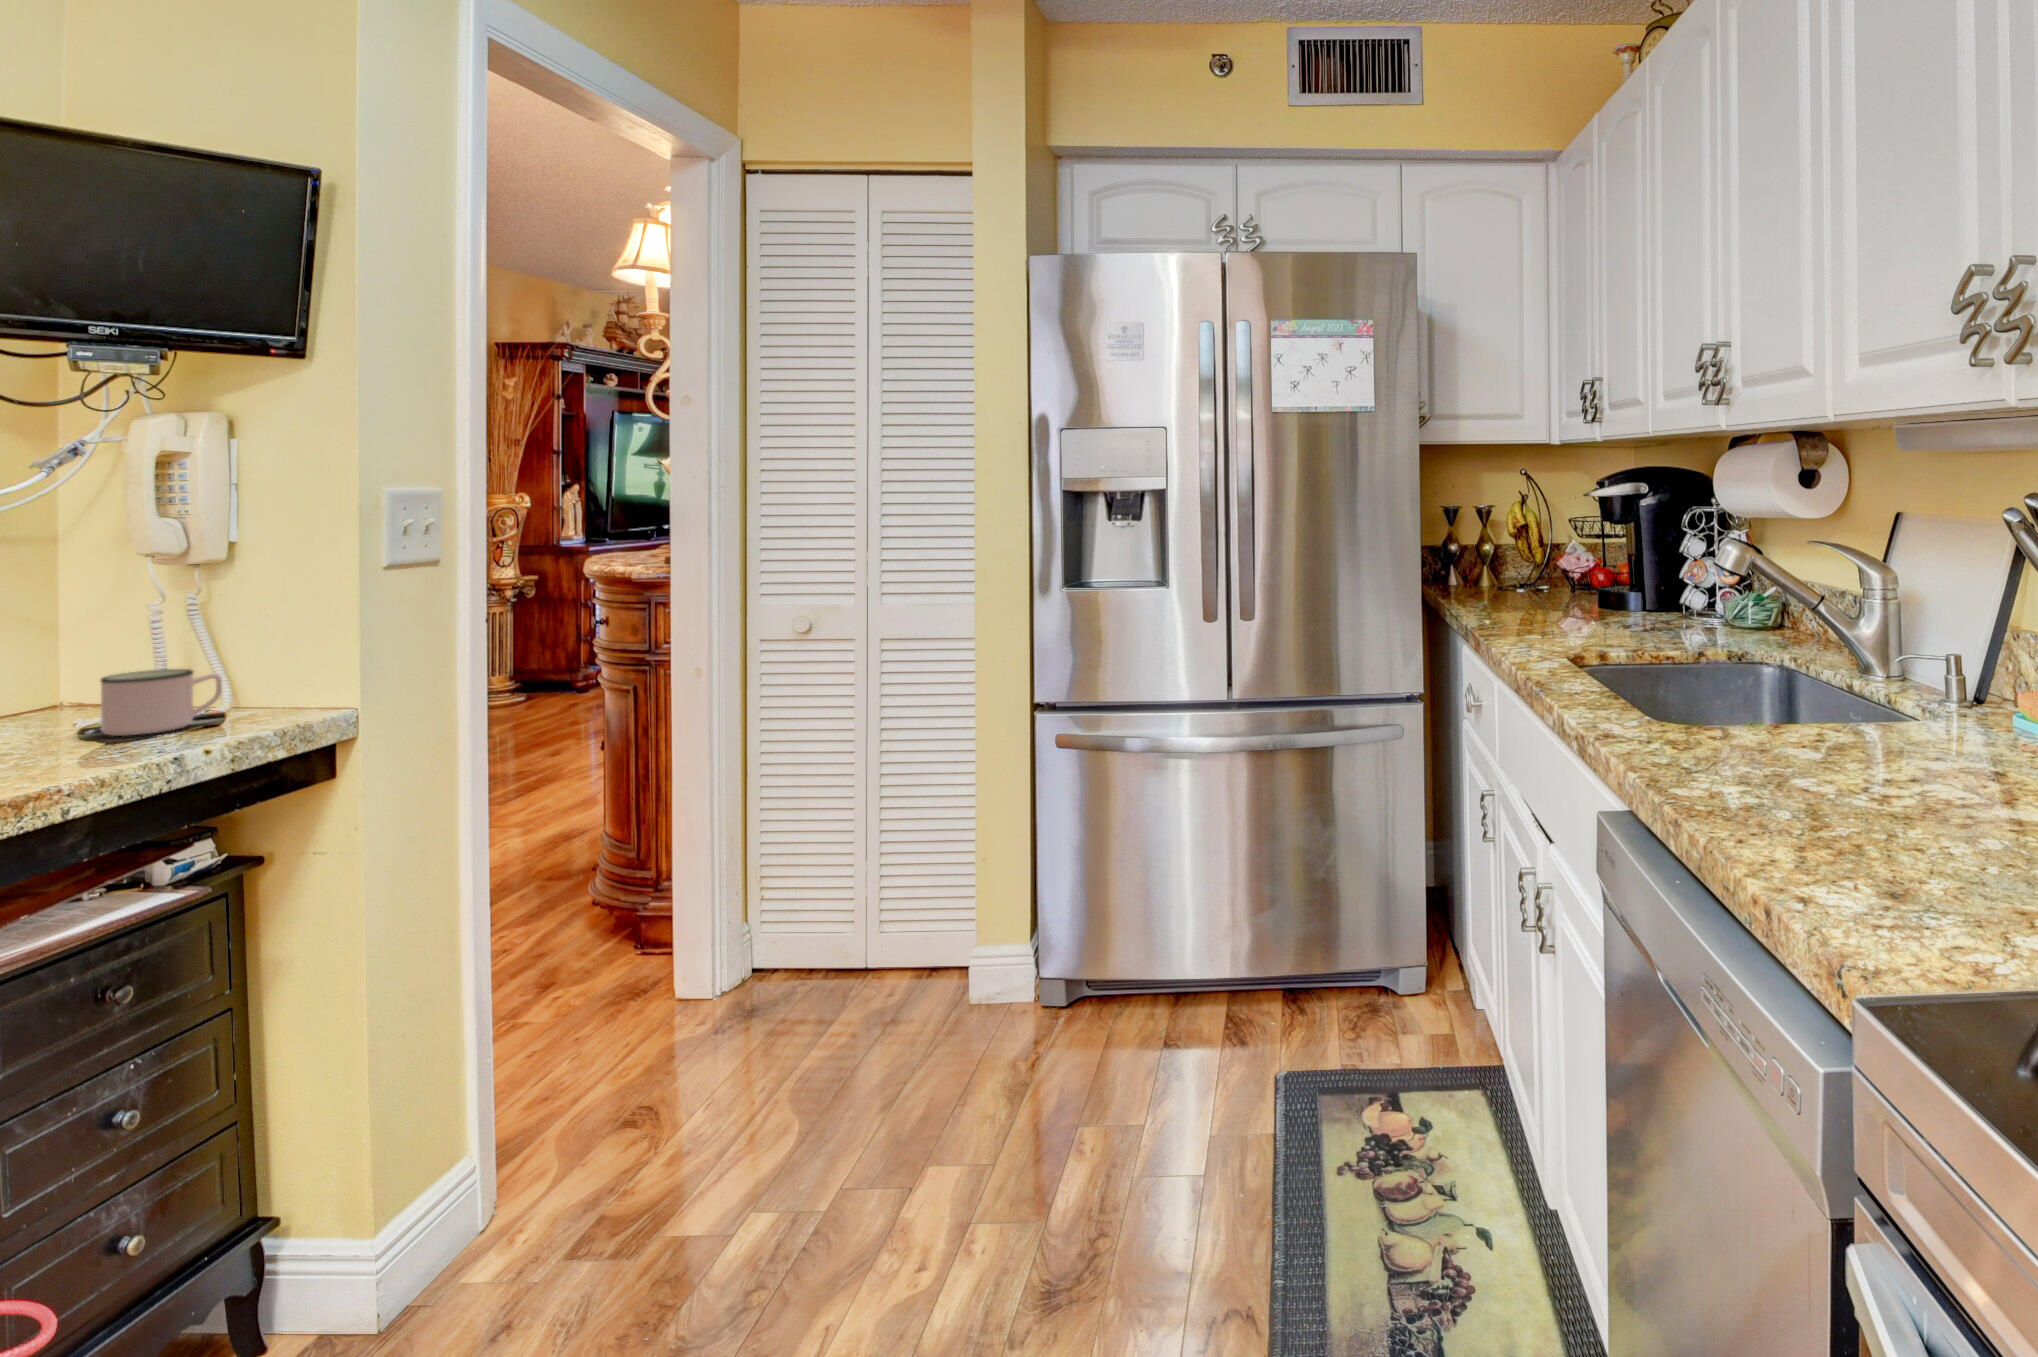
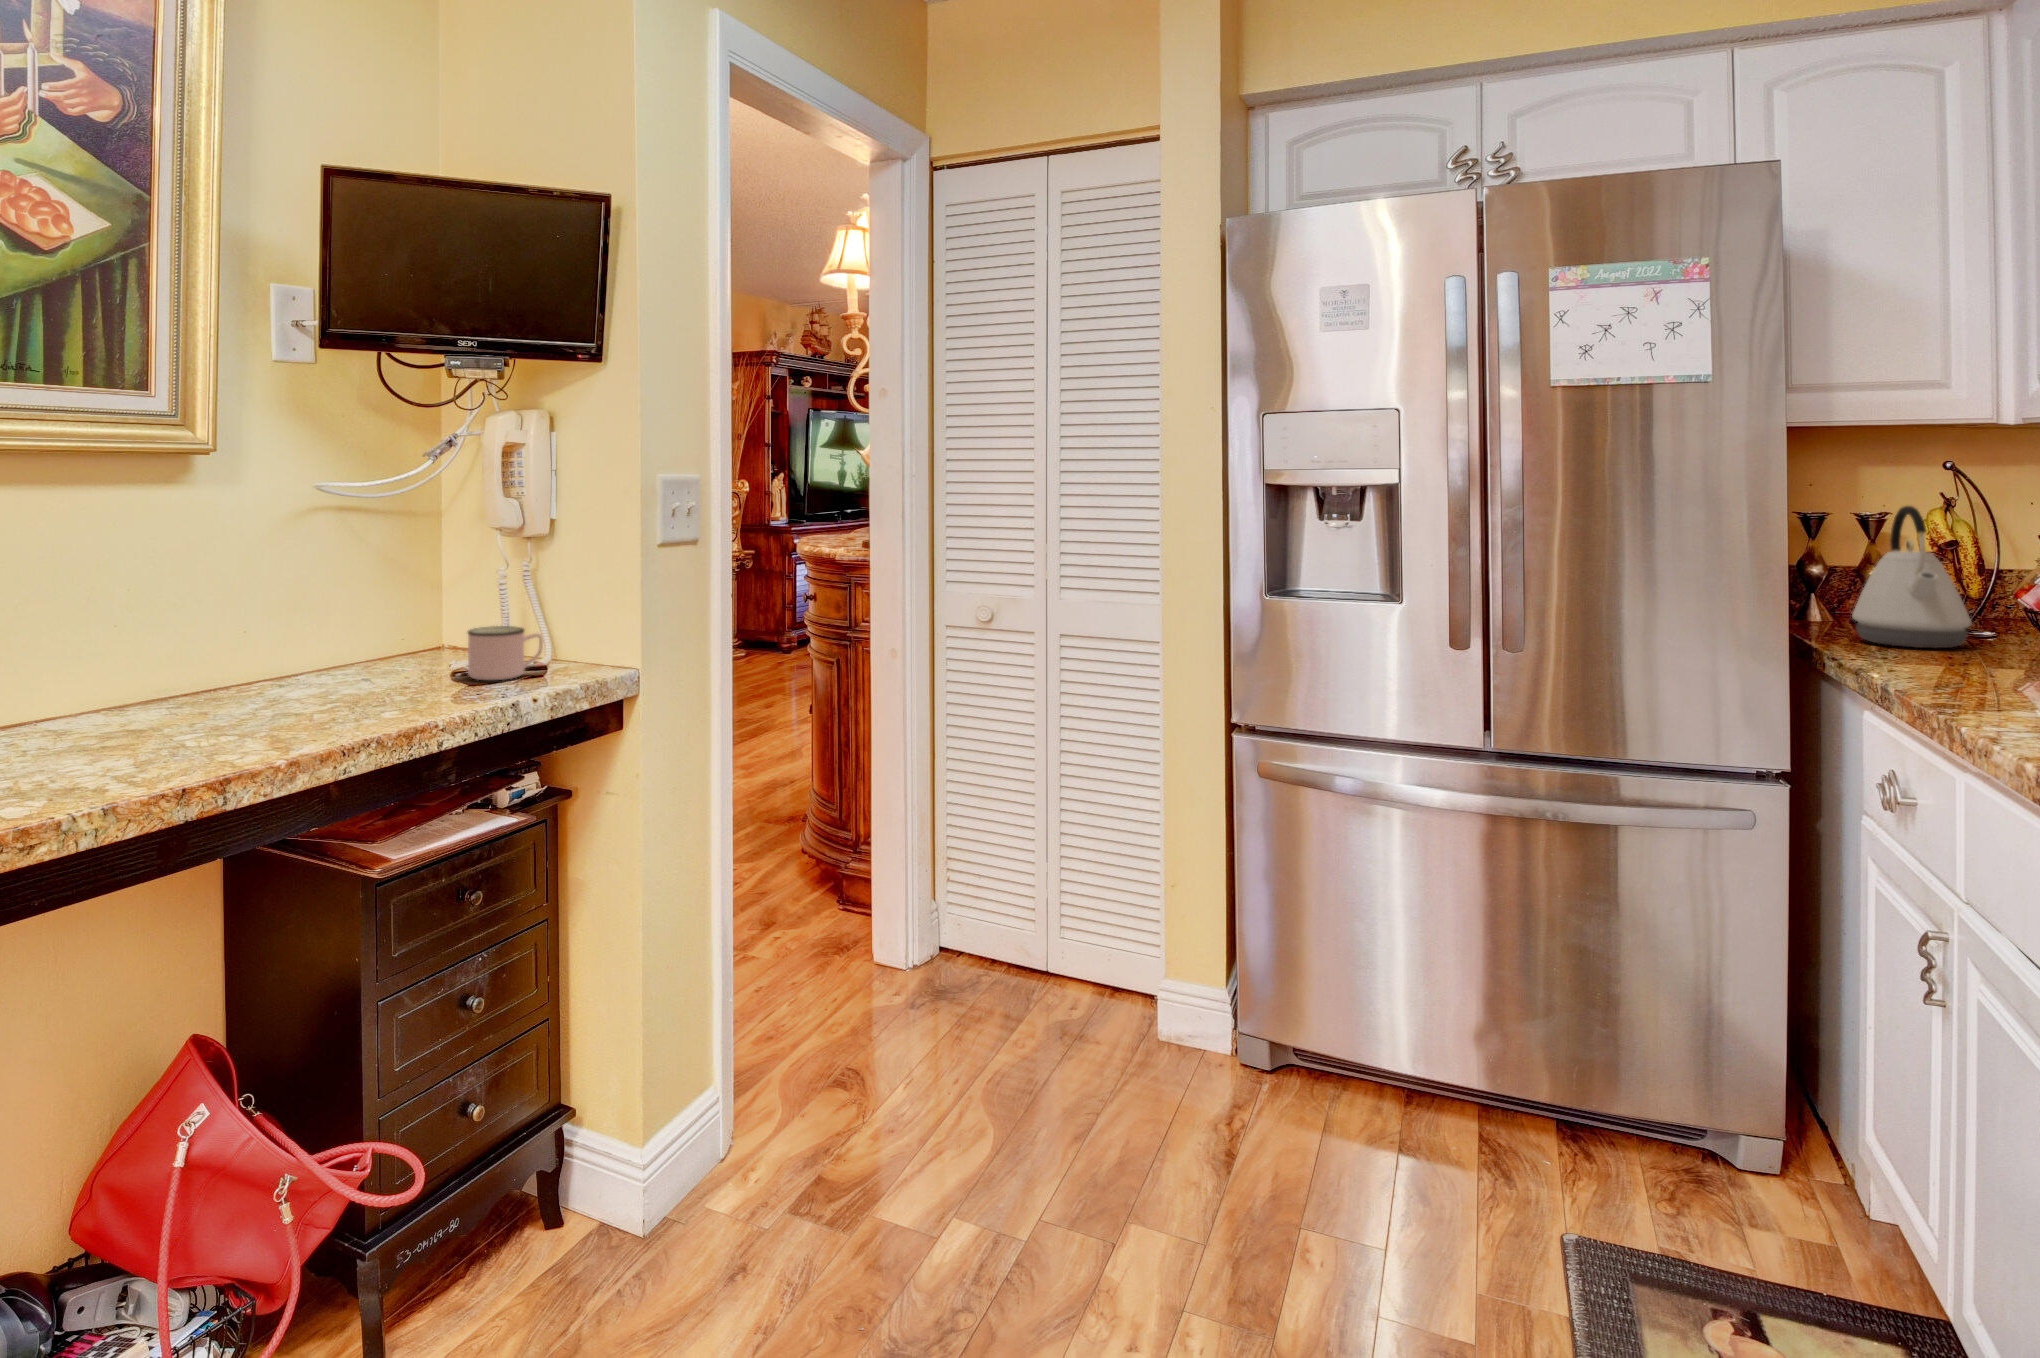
kettle: none [1465,500,1526,598] -> present [1852,506,1972,648]

